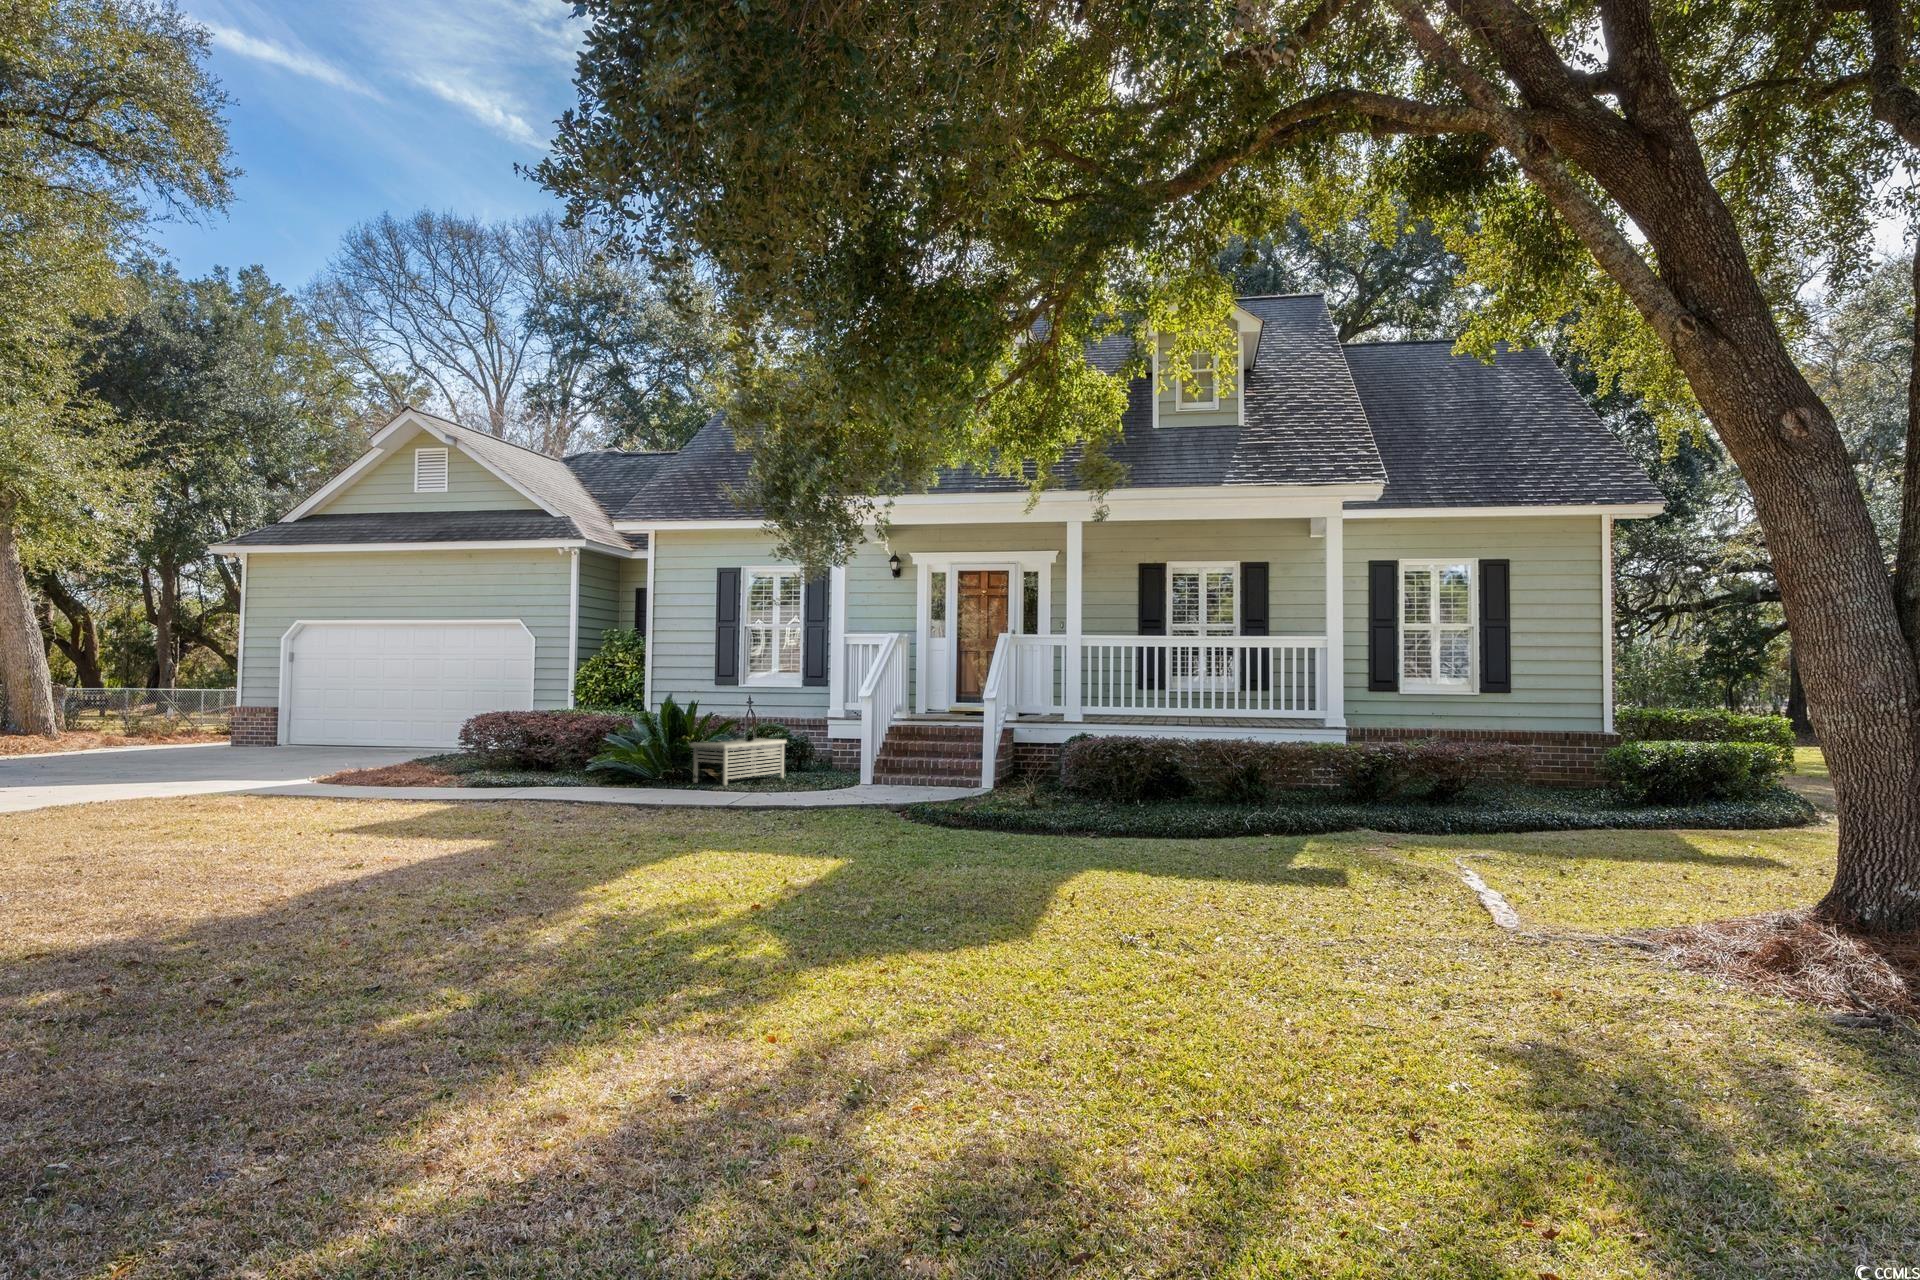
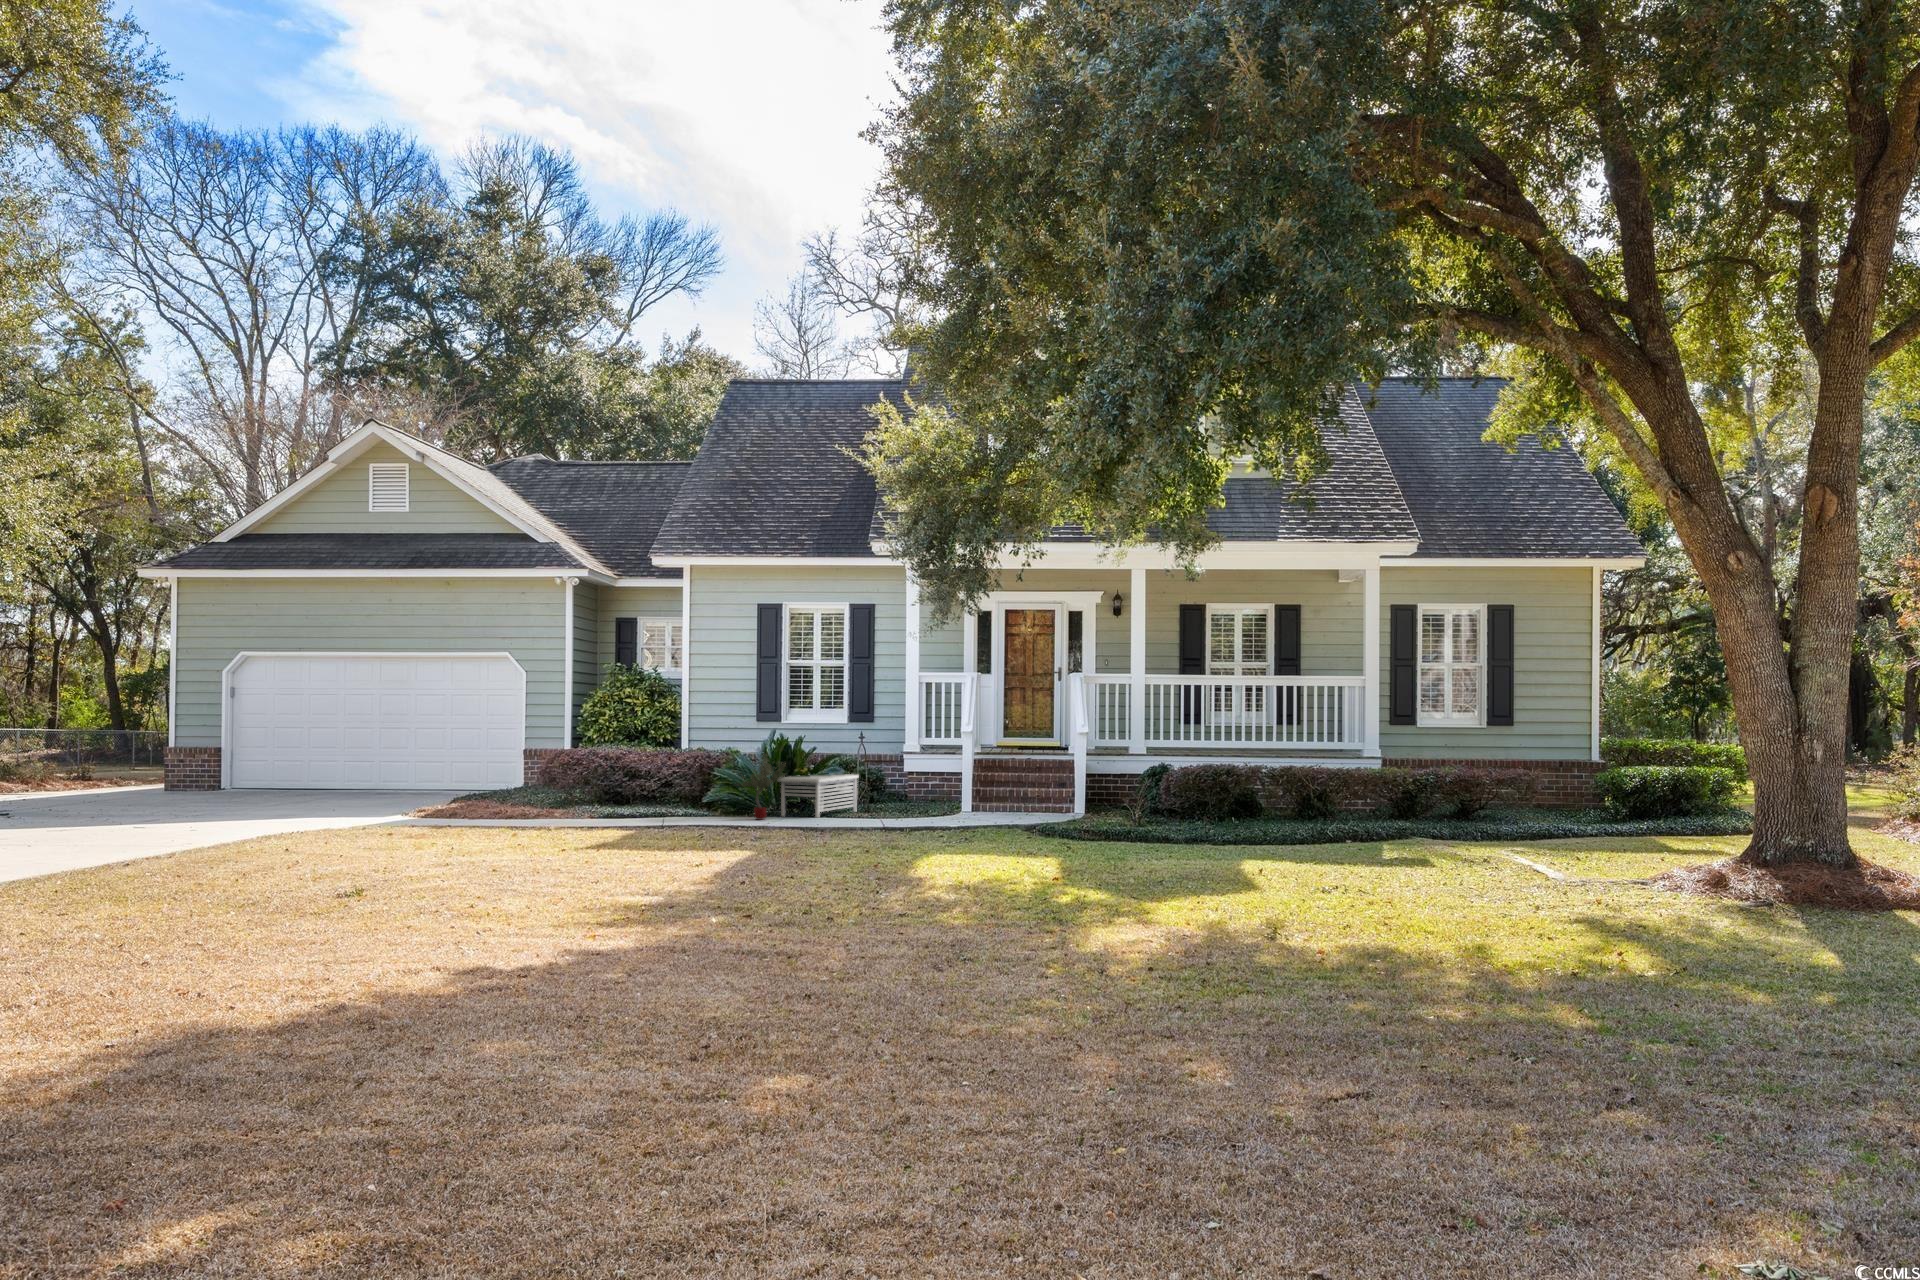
potted tree: none [631,718,690,787] -> present [737,754,786,820]

